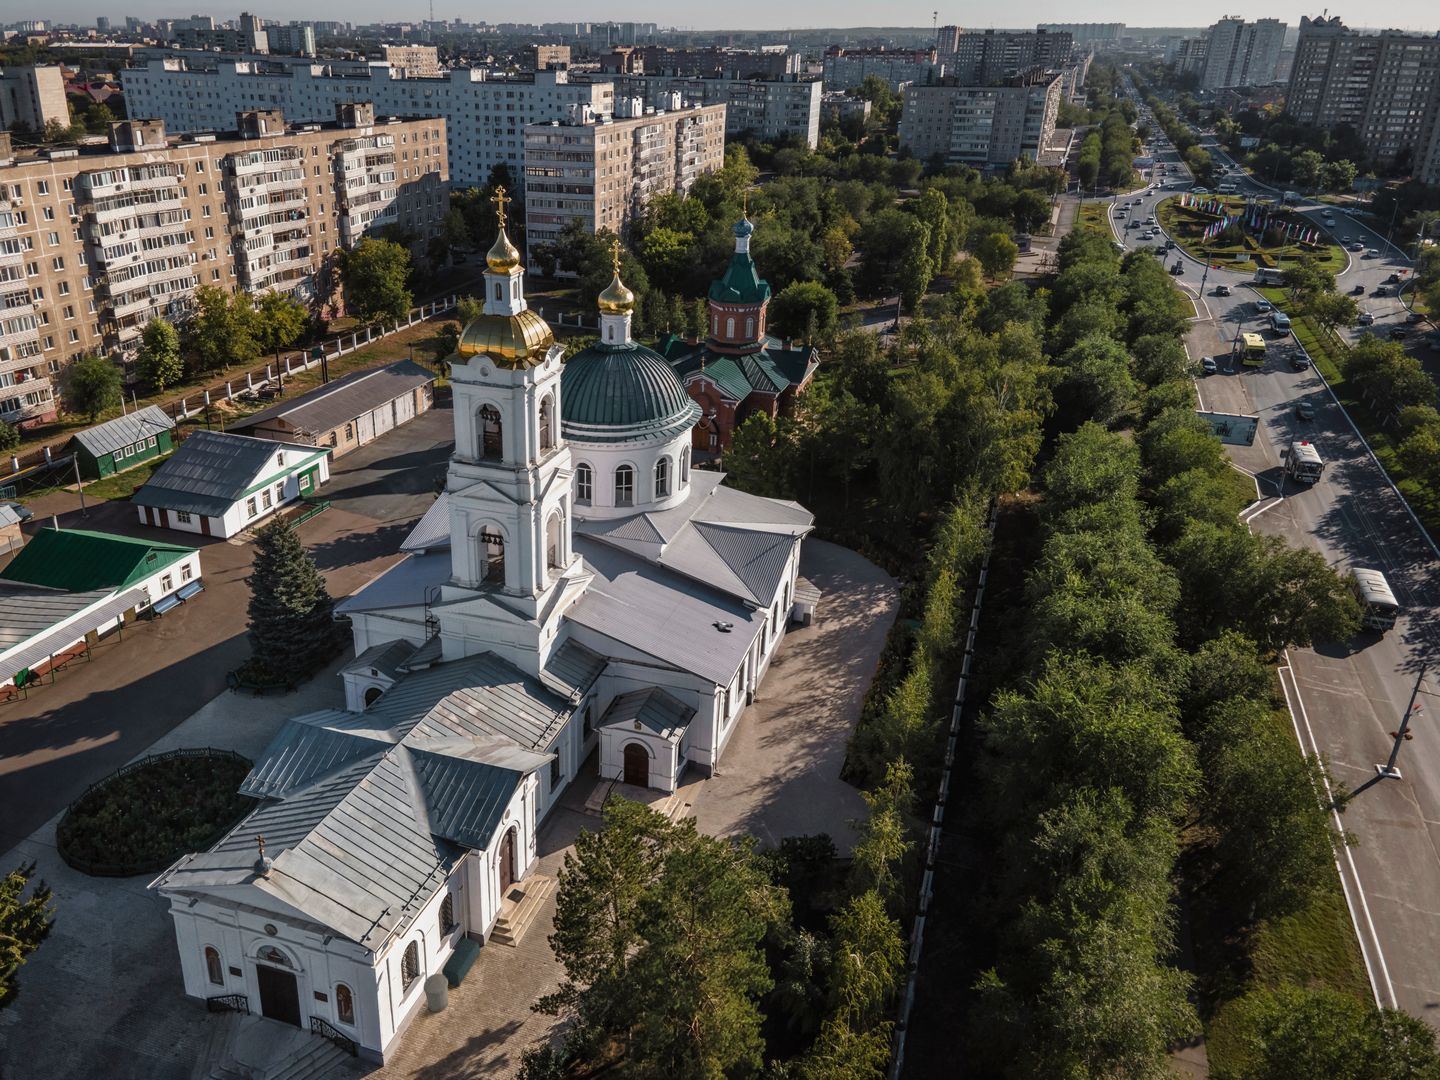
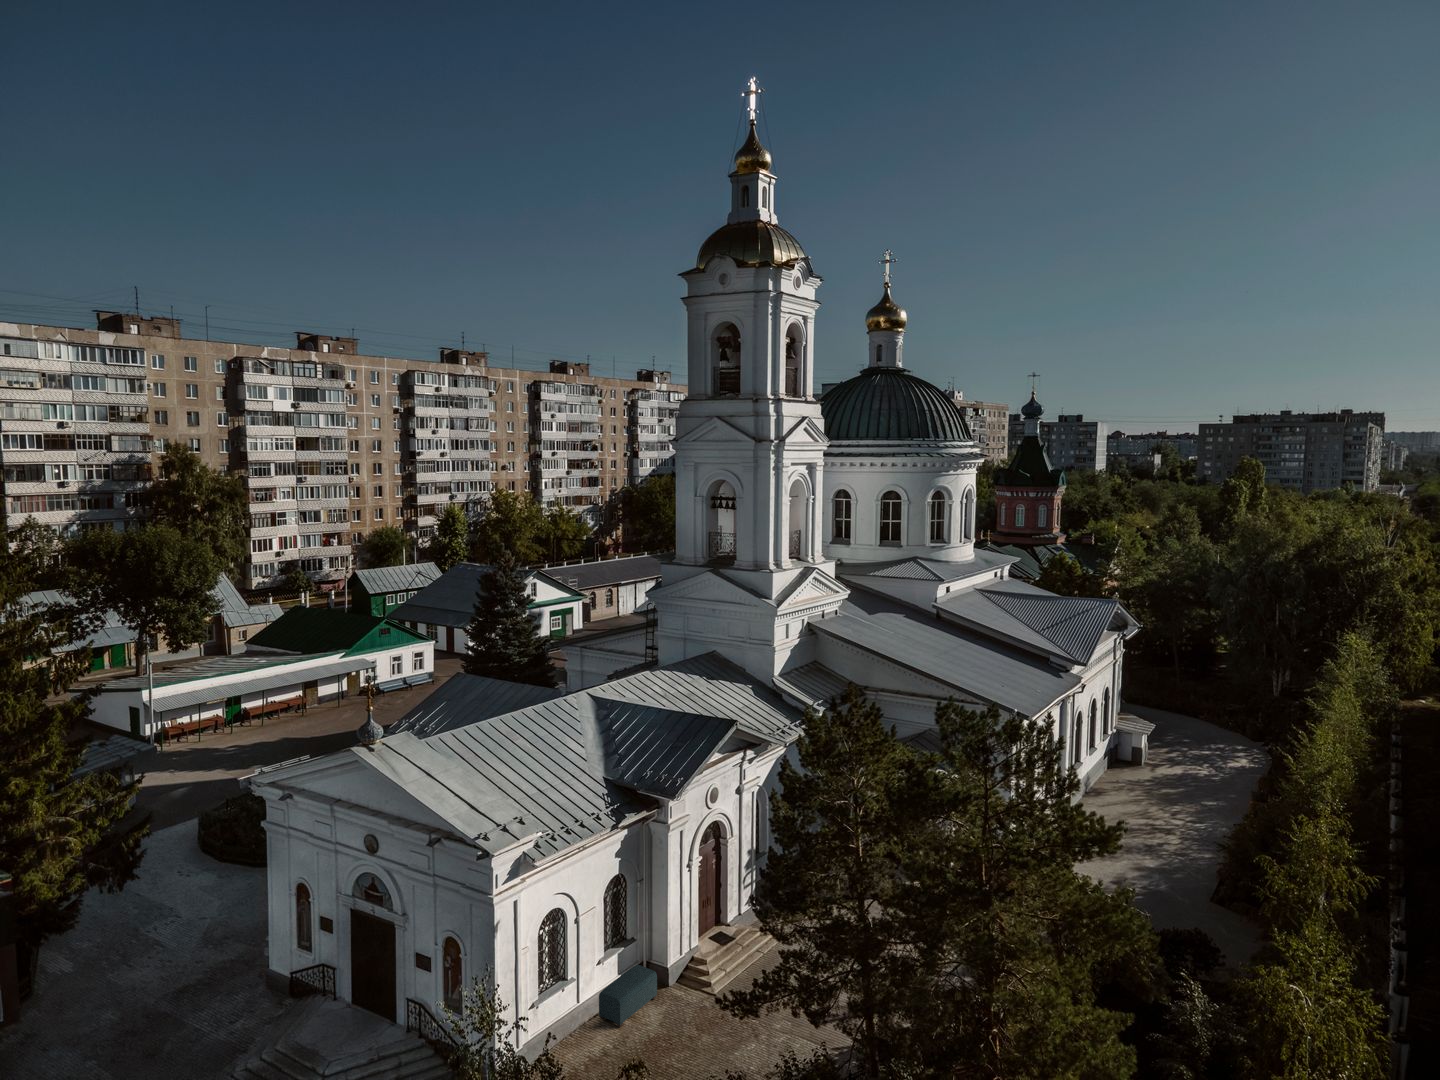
trash can: present [423,974,449,1013] -> none [568,988,604,1052]

